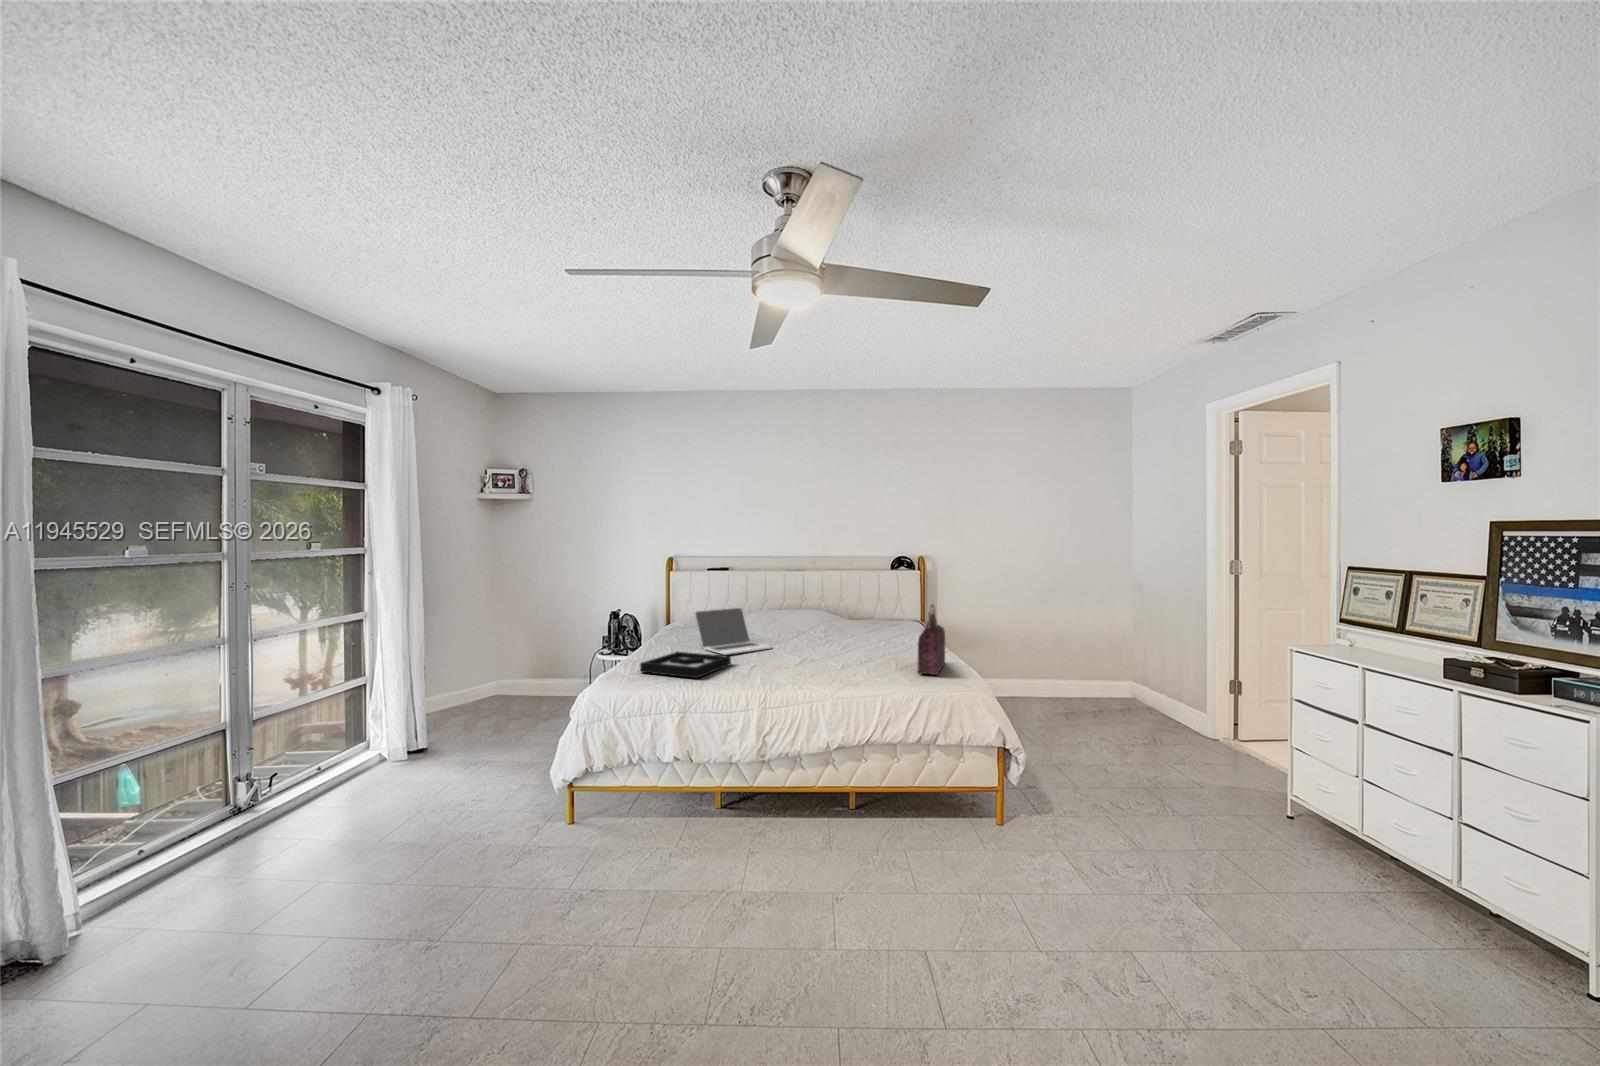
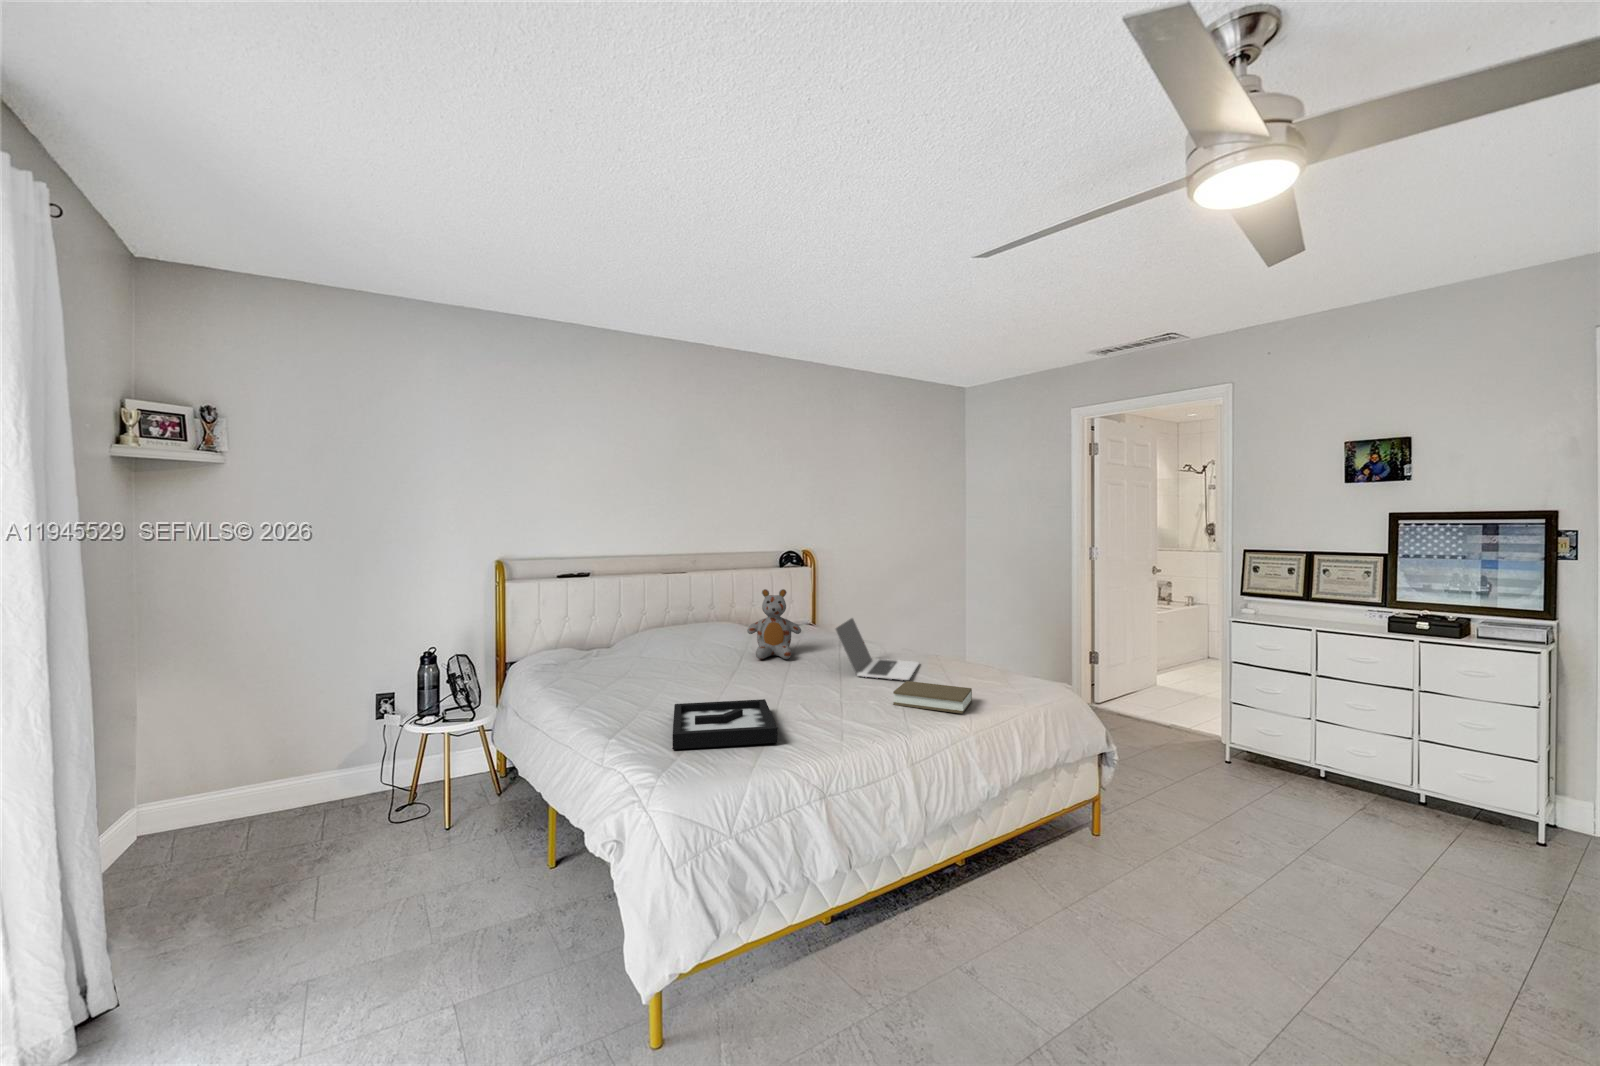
stuffed bear: none [793,585,835,640] -> present [747,589,801,659]
handbag: present [918,605,945,675] -> none [958,605,1011,688]
laptop: present [696,608,772,655] -> present [836,618,919,680]
book: none [820,659,883,684] -> present [893,681,972,714]

